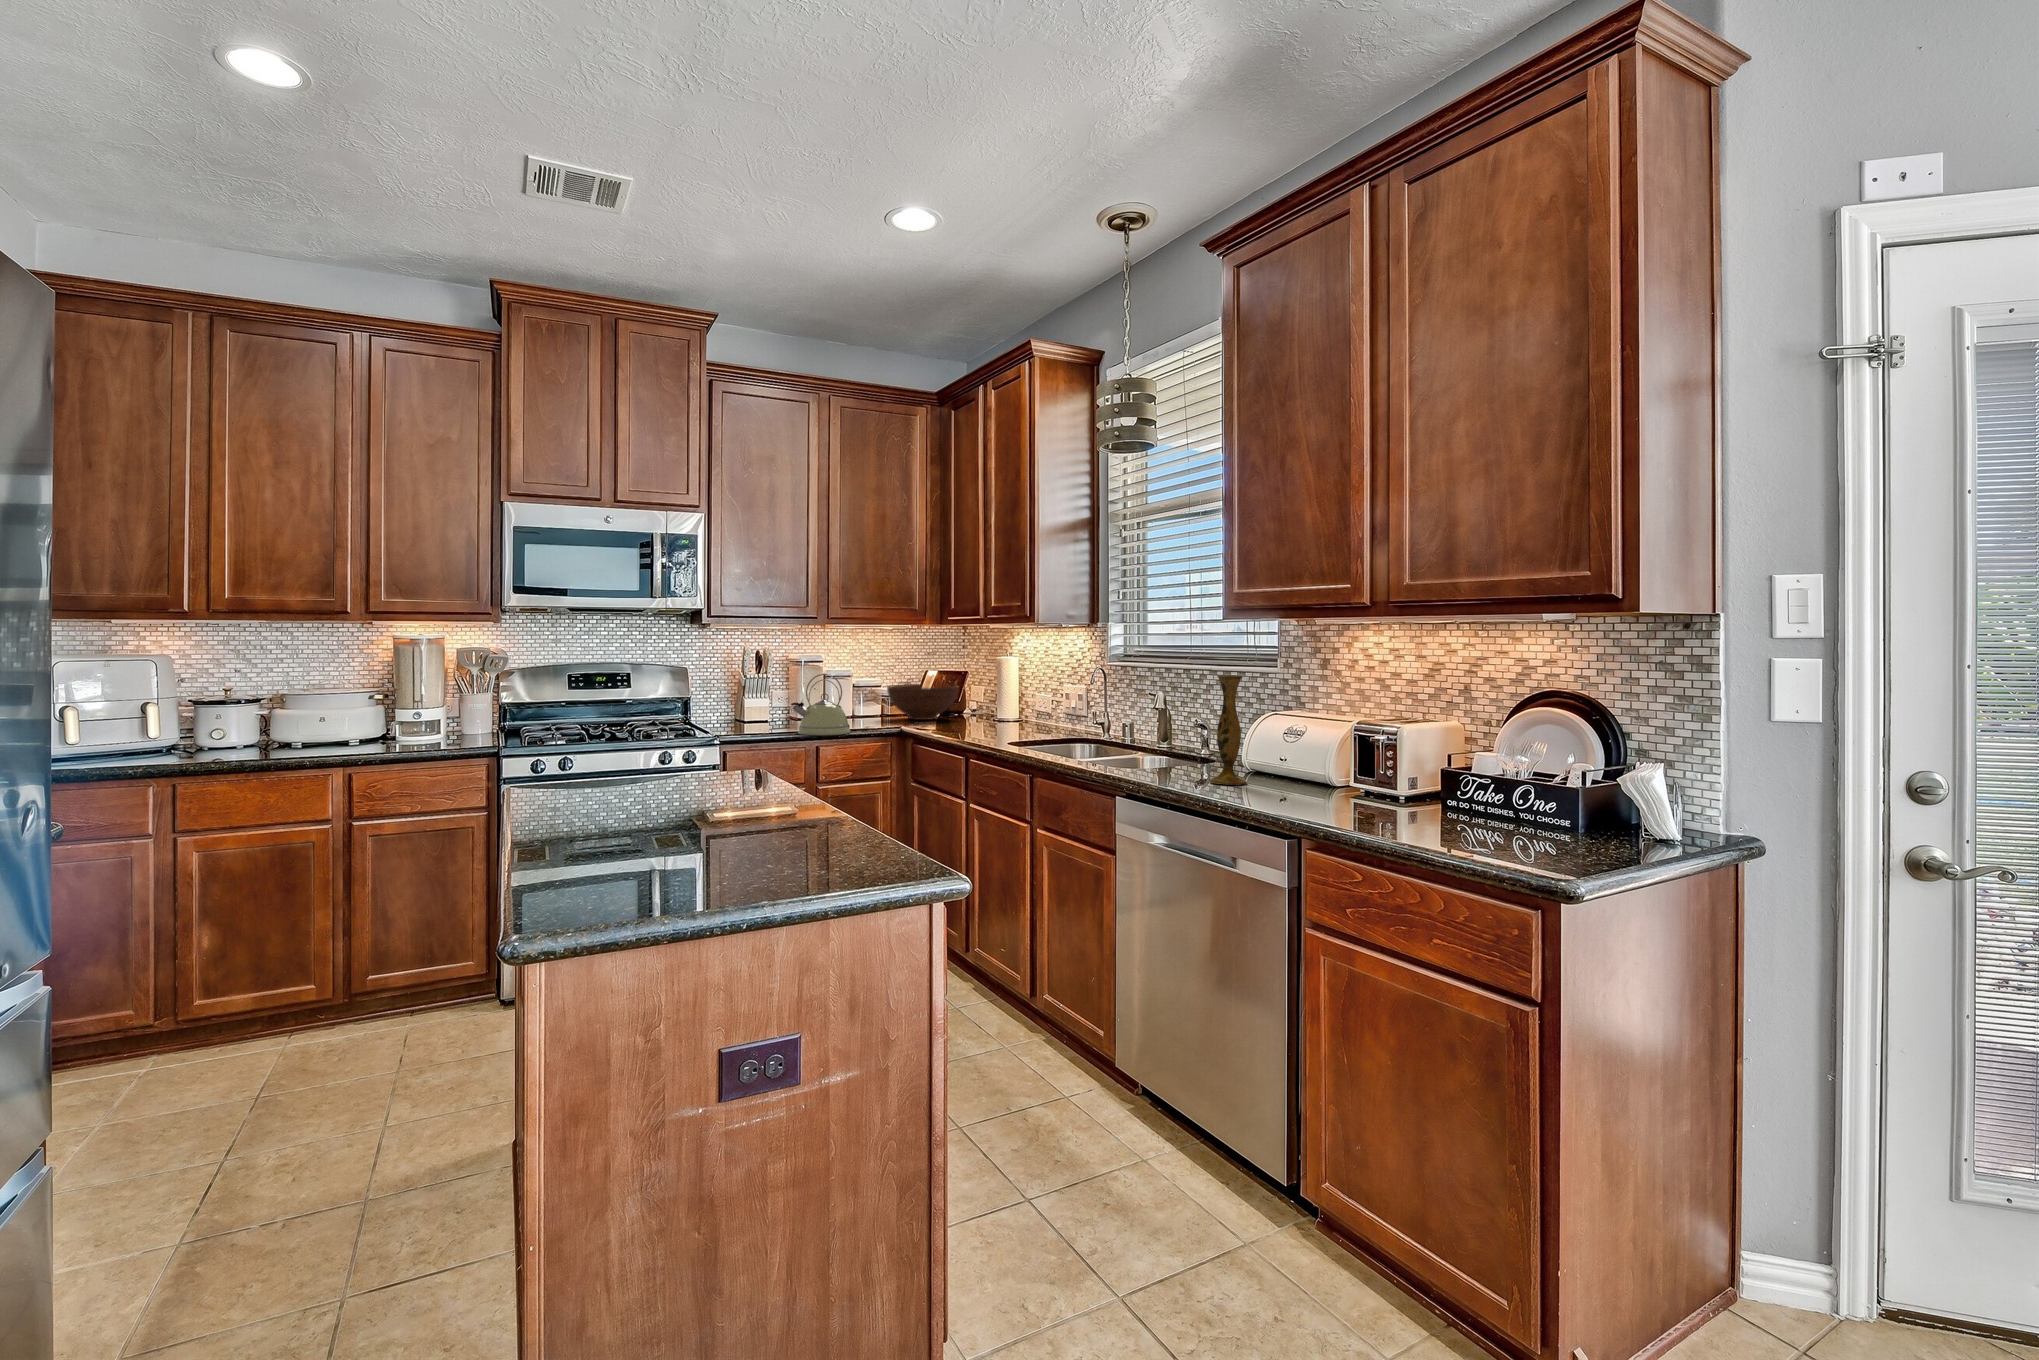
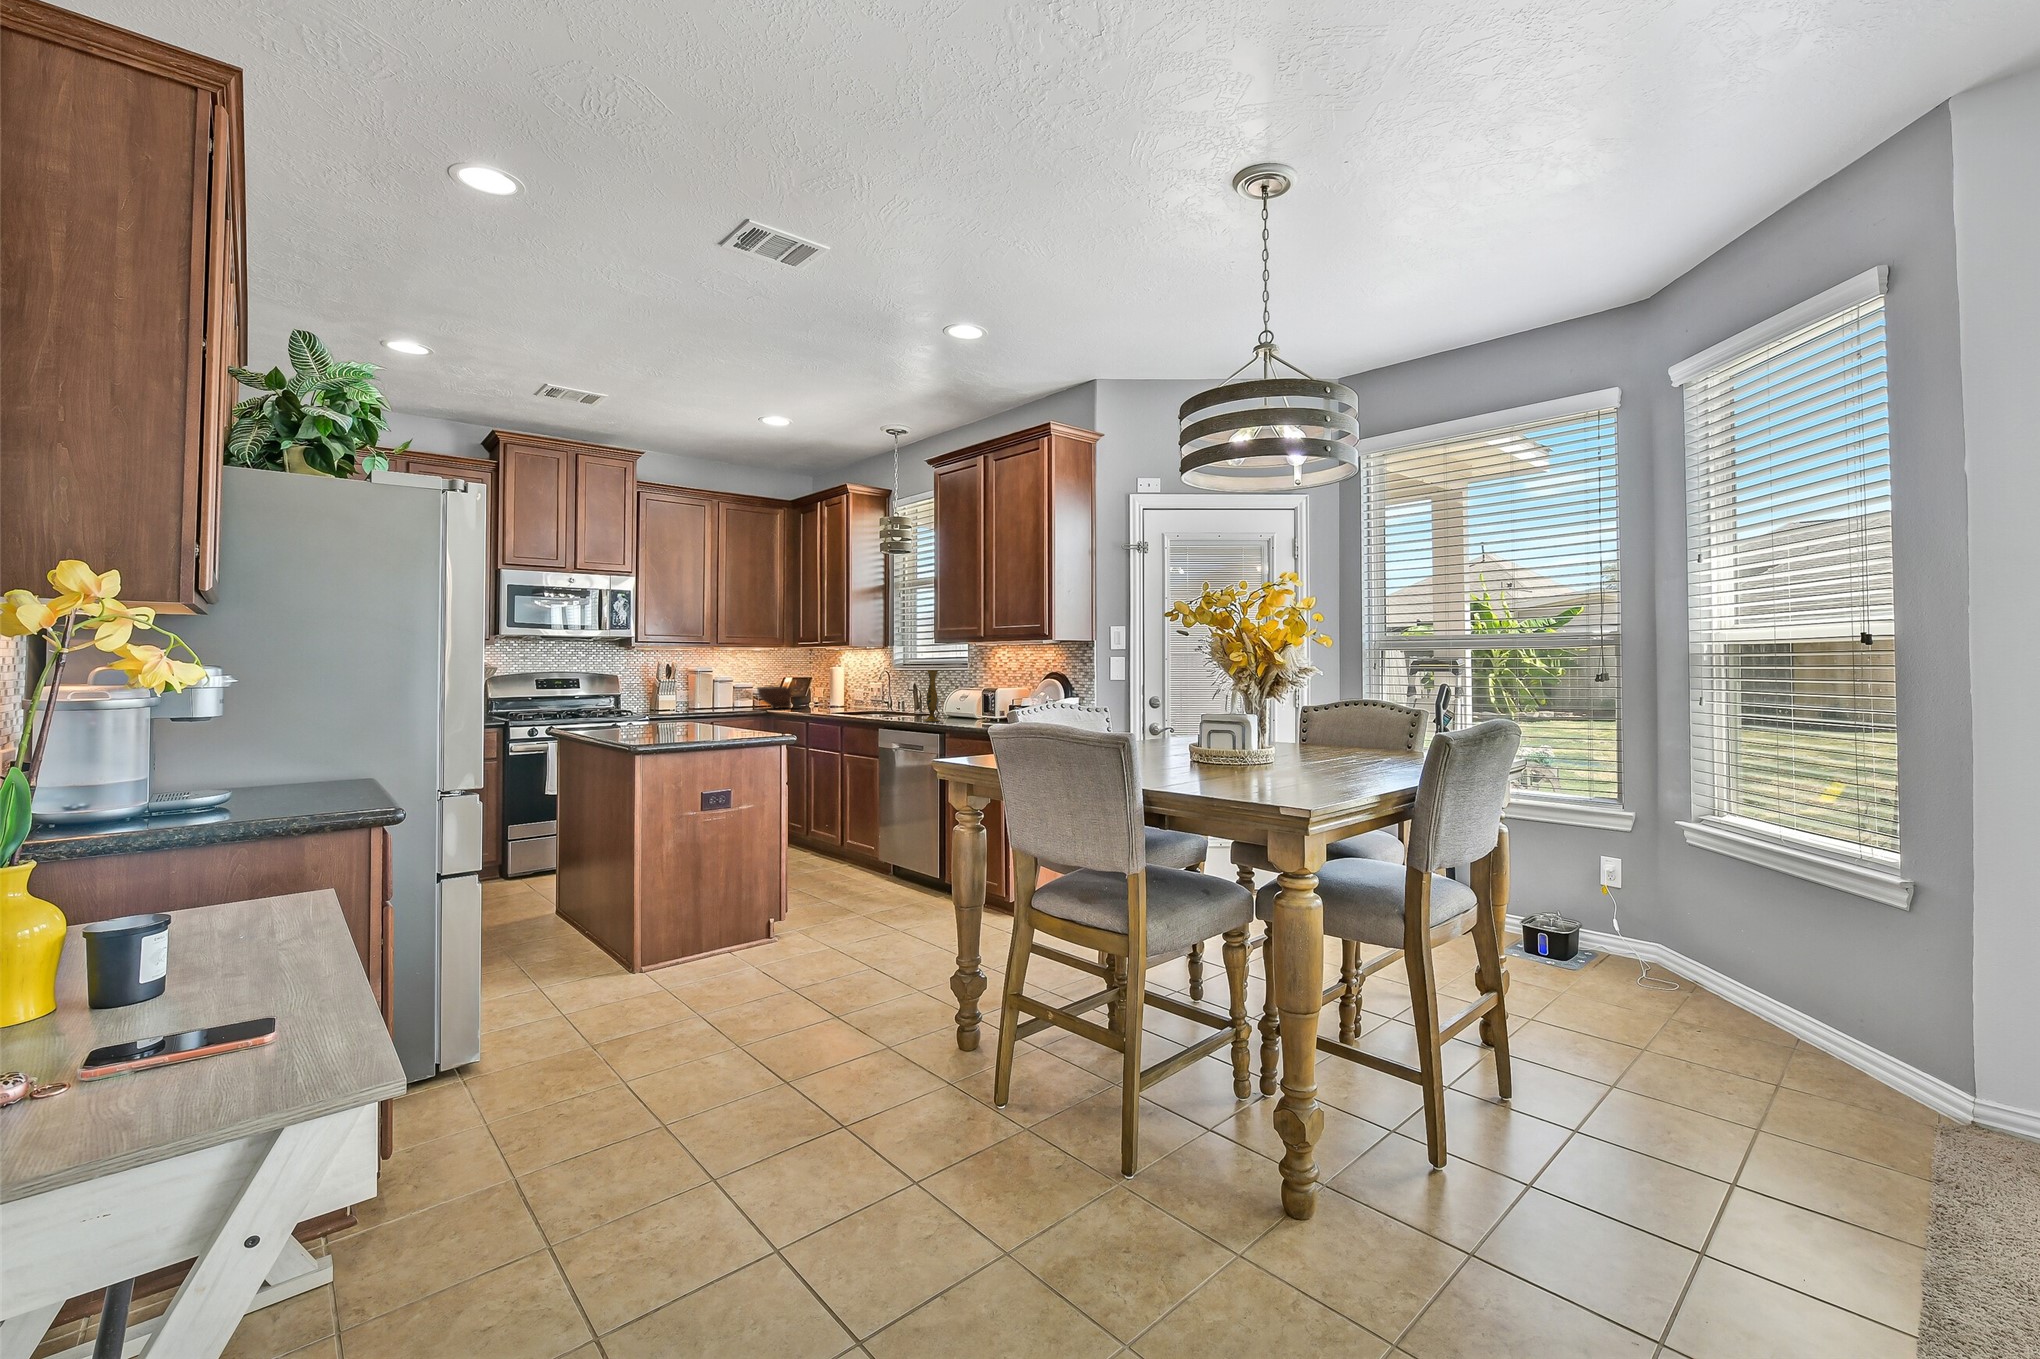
kettle: present [791,674,851,736] -> none [694,677,733,715]

